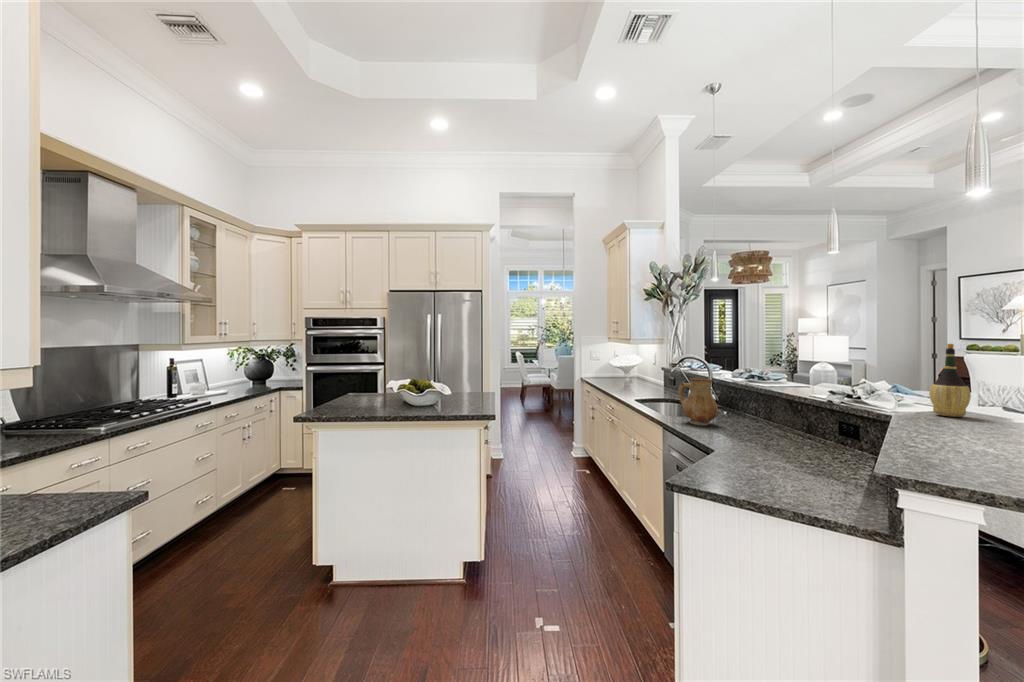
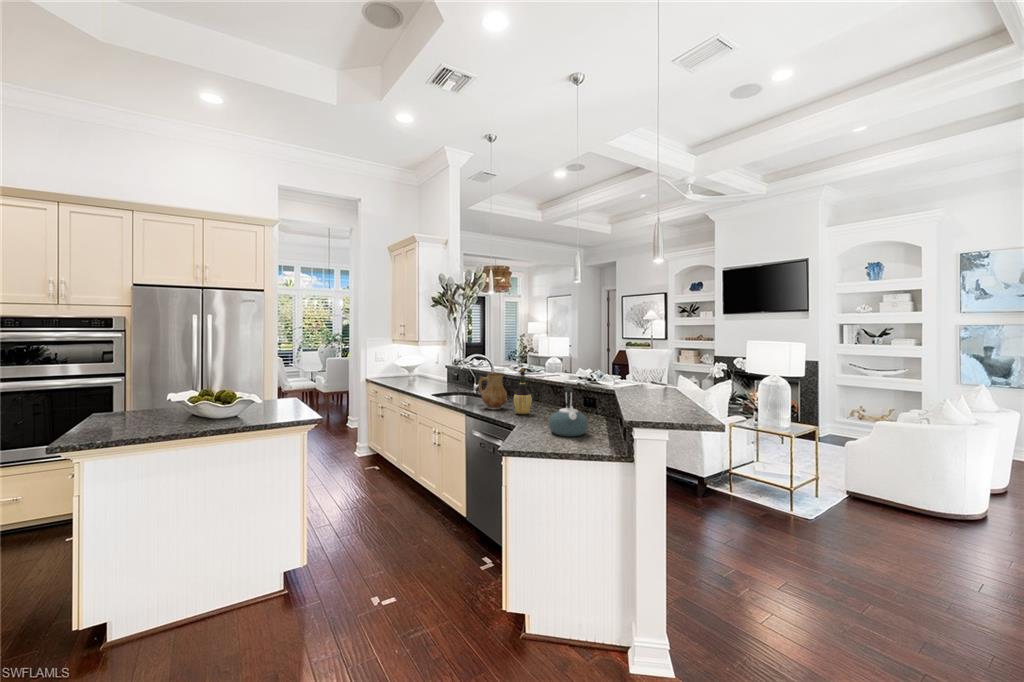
wine bottle: present [929,344,971,417] -> present [513,368,532,414]
kettle: none [758,404,828,480] -> present [549,387,588,437]

